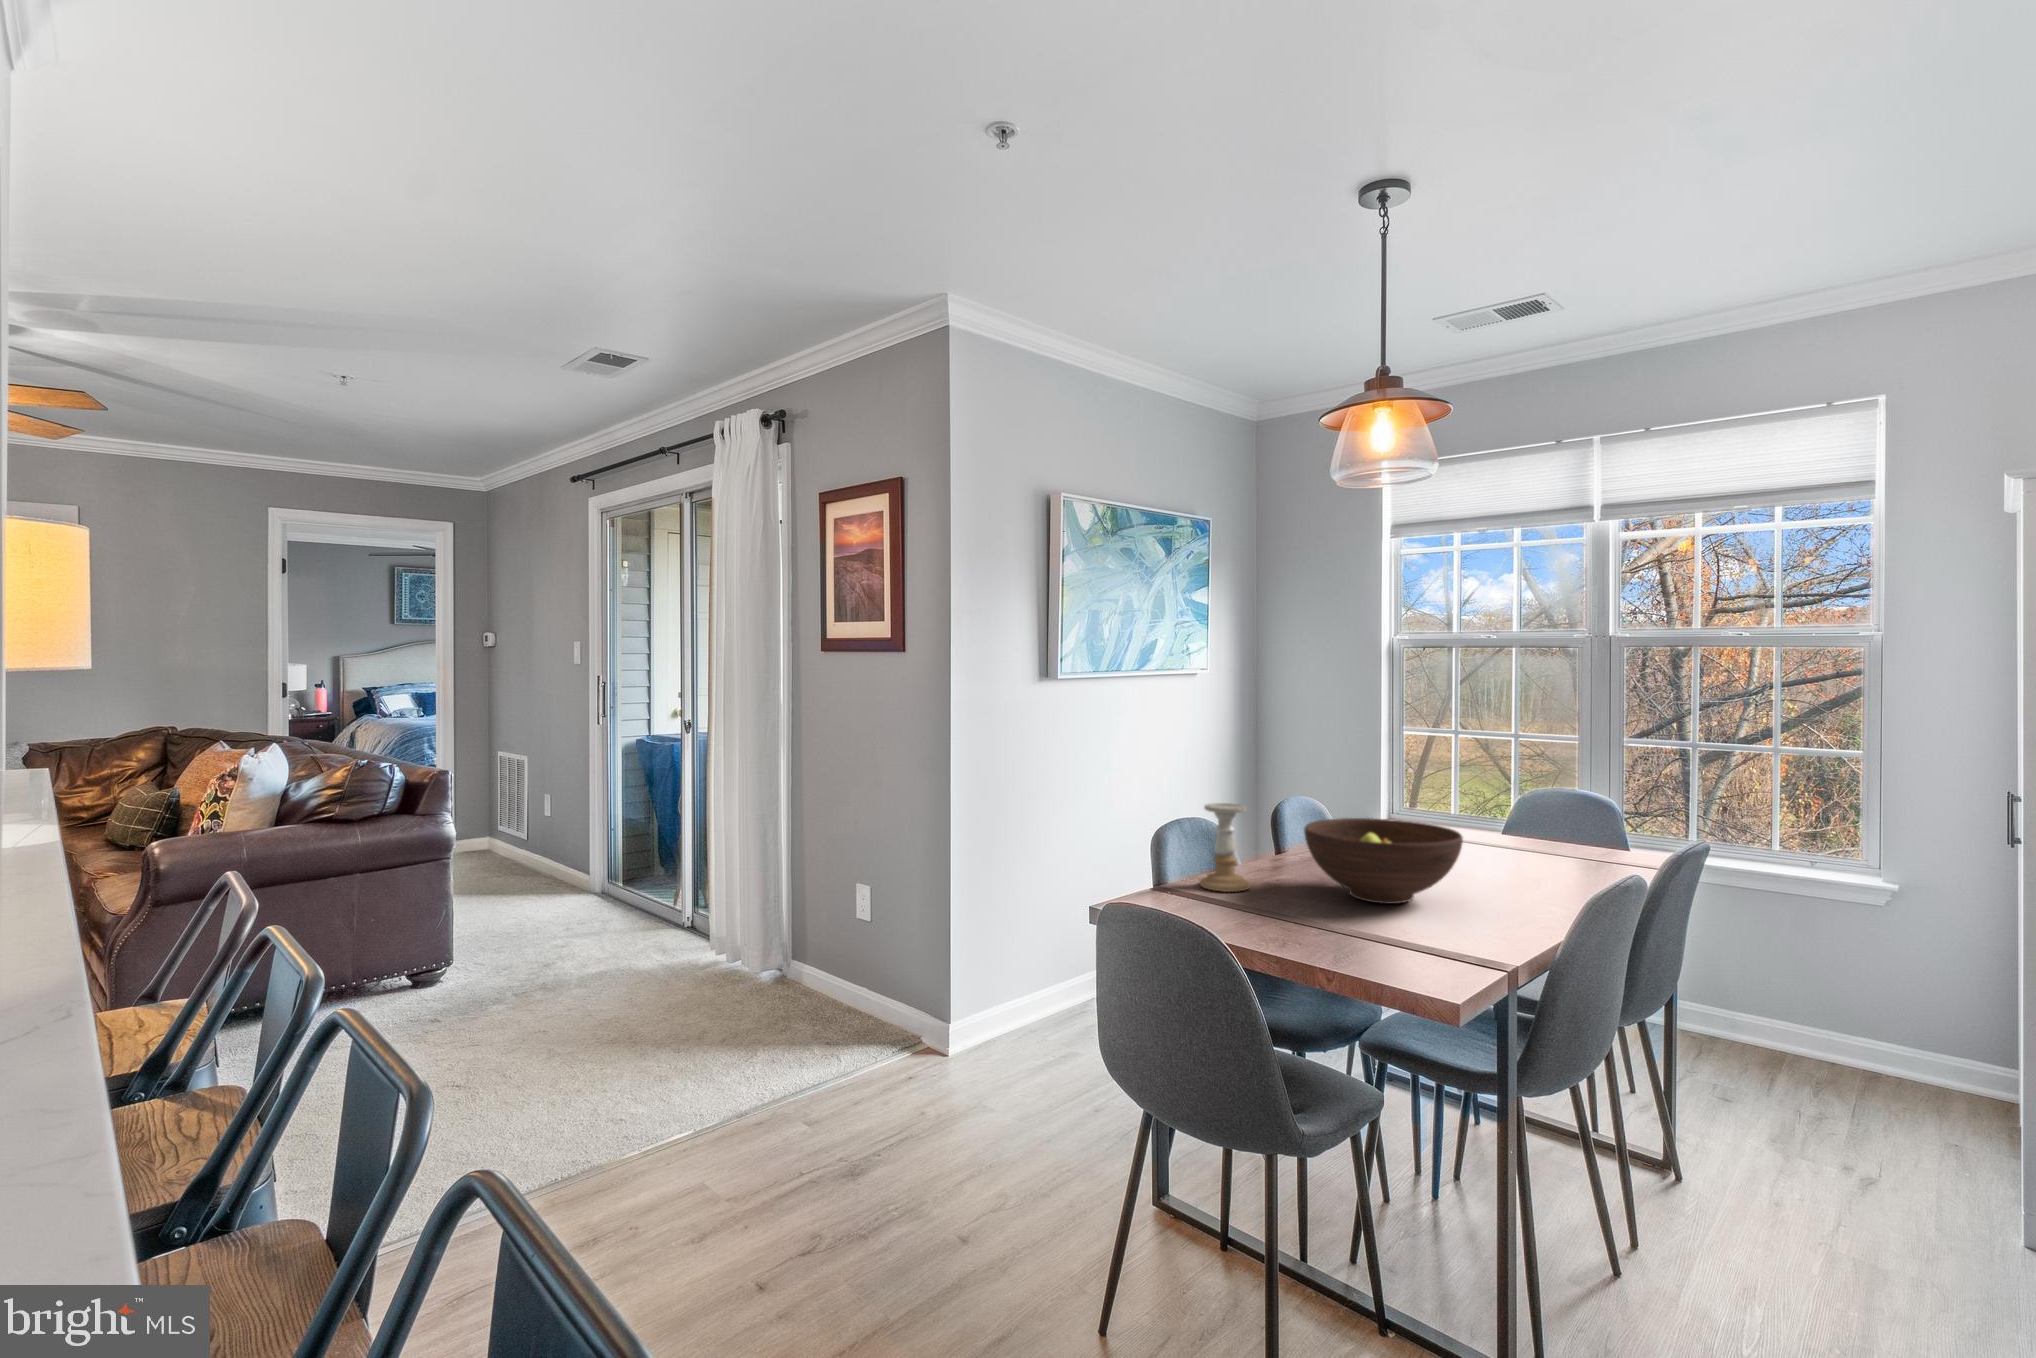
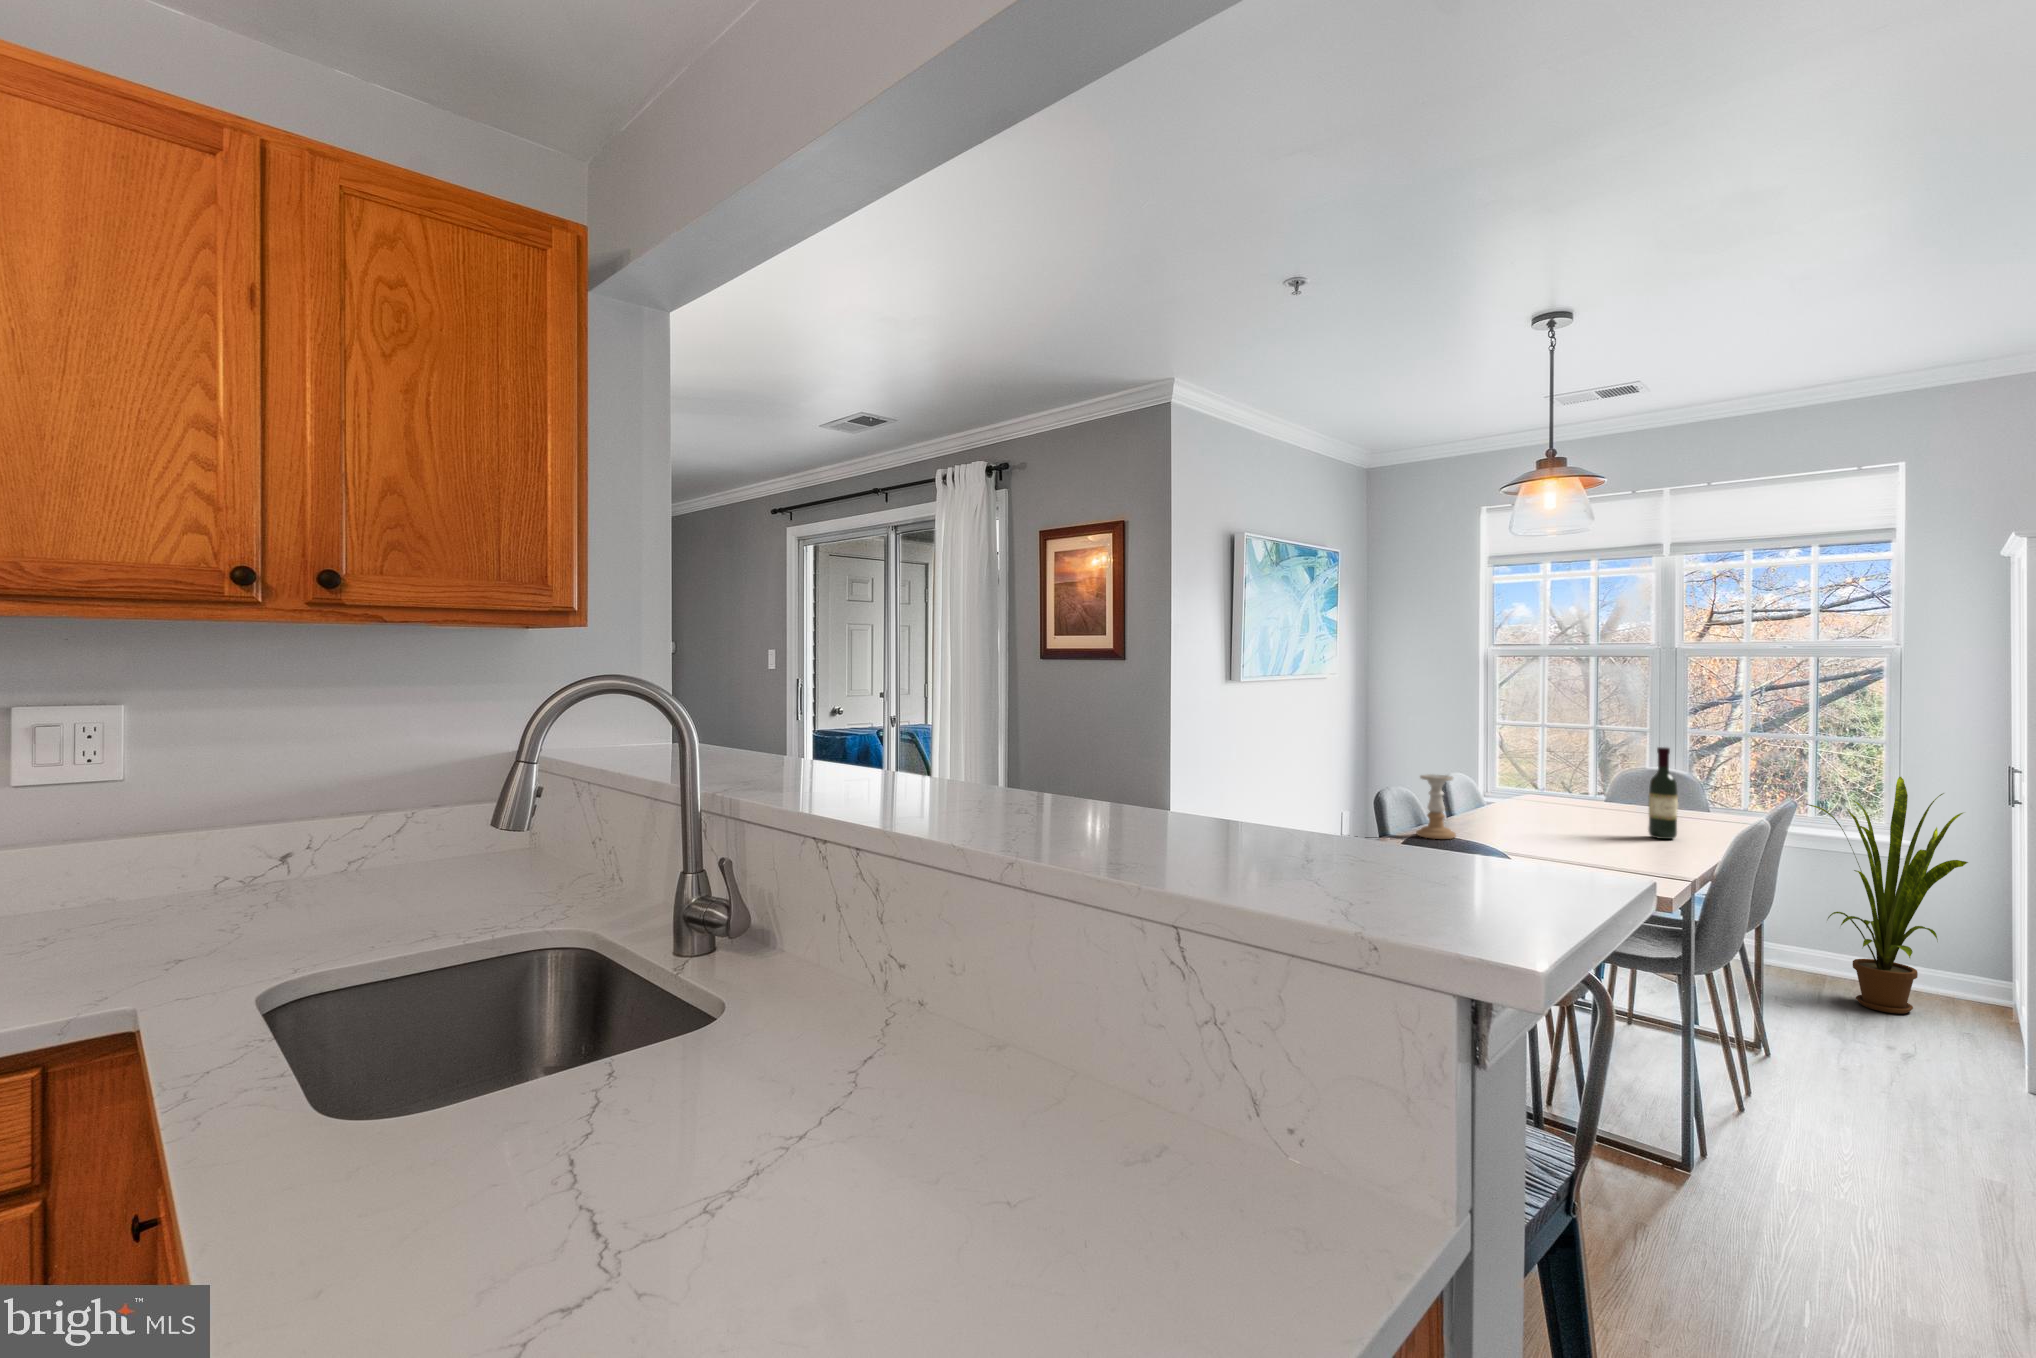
wine bottle: none [1511,767,1548,892] -> present [1648,747,1678,839]
house plant: none [1748,798,1957,1111] -> present [1806,777,1968,1014]
fruit bowl: present [1304,818,1463,904] -> none [1499,786,1624,846]

